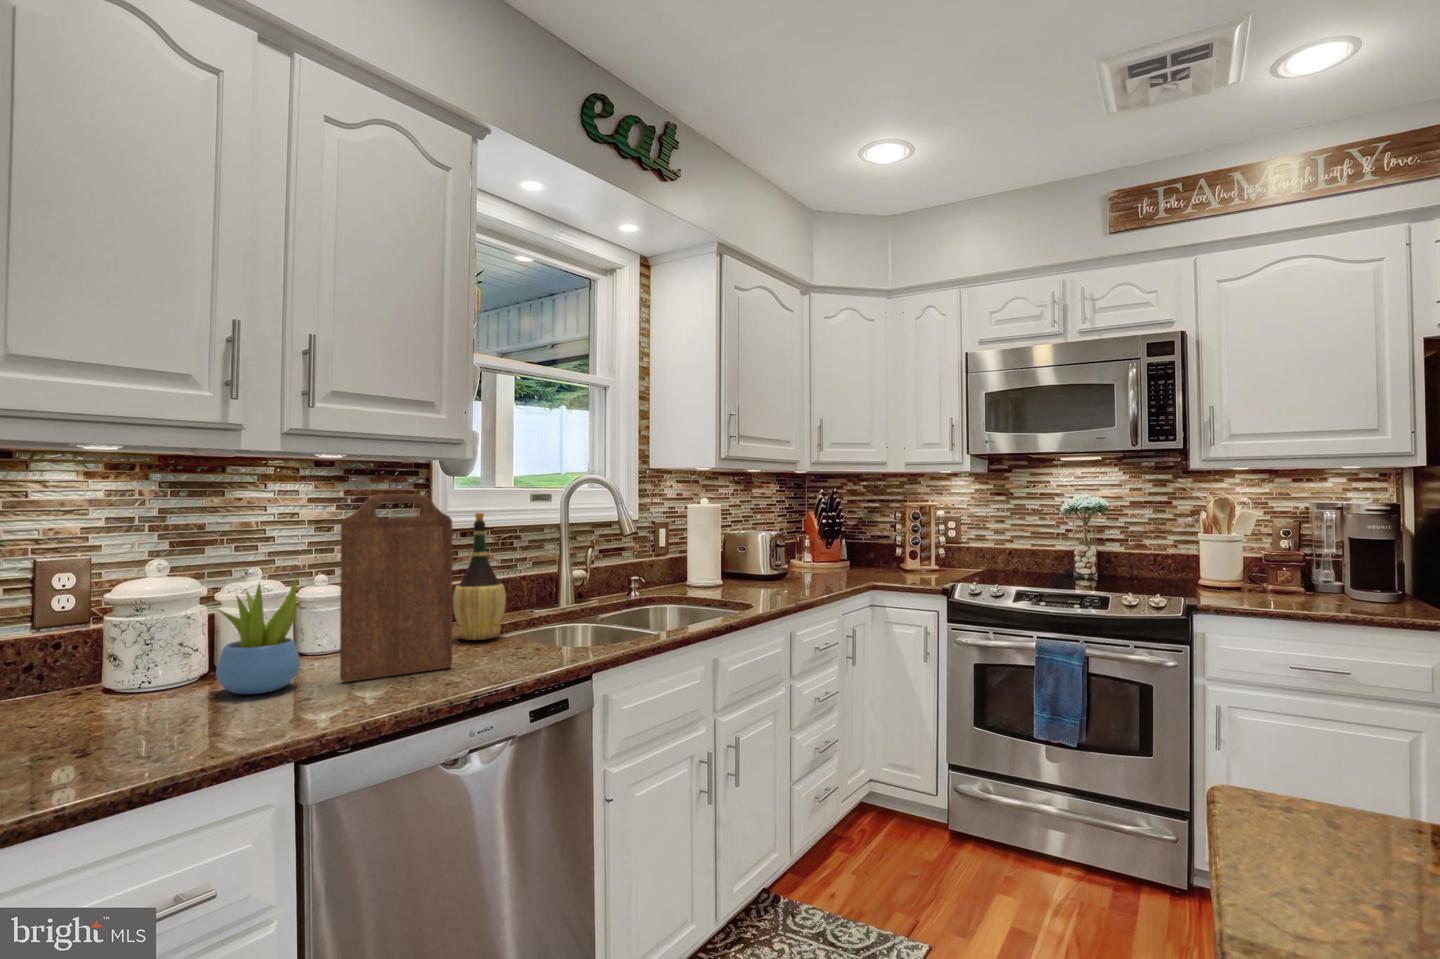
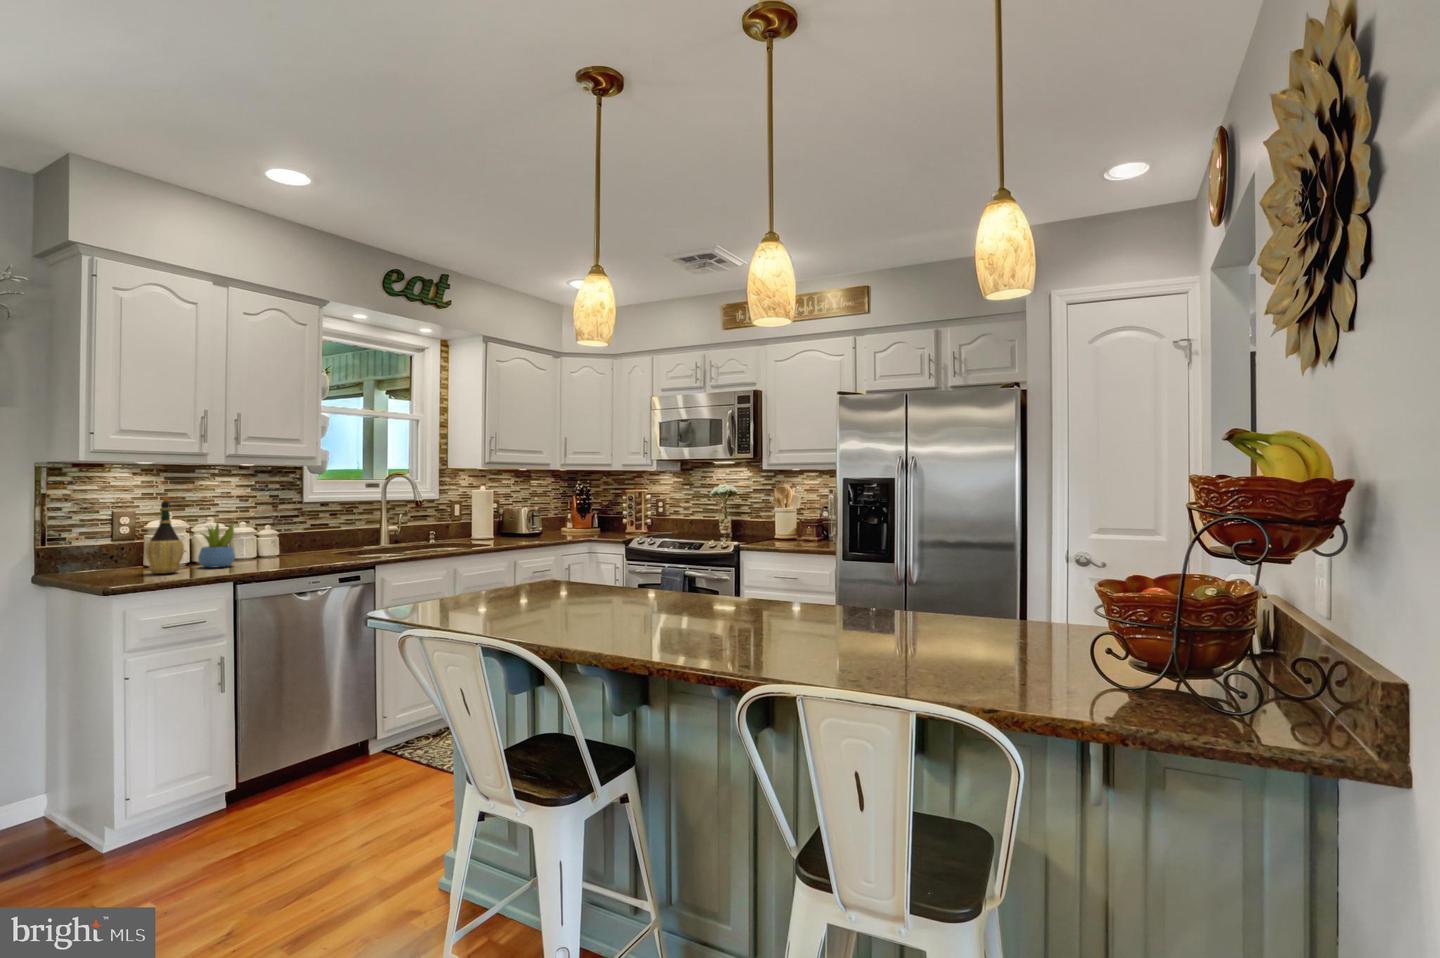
cutting board: present [340,494,453,682] -> none [253,484,307,565]
wine bottle: present [453,513,506,640] -> present [146,497,184,573]

